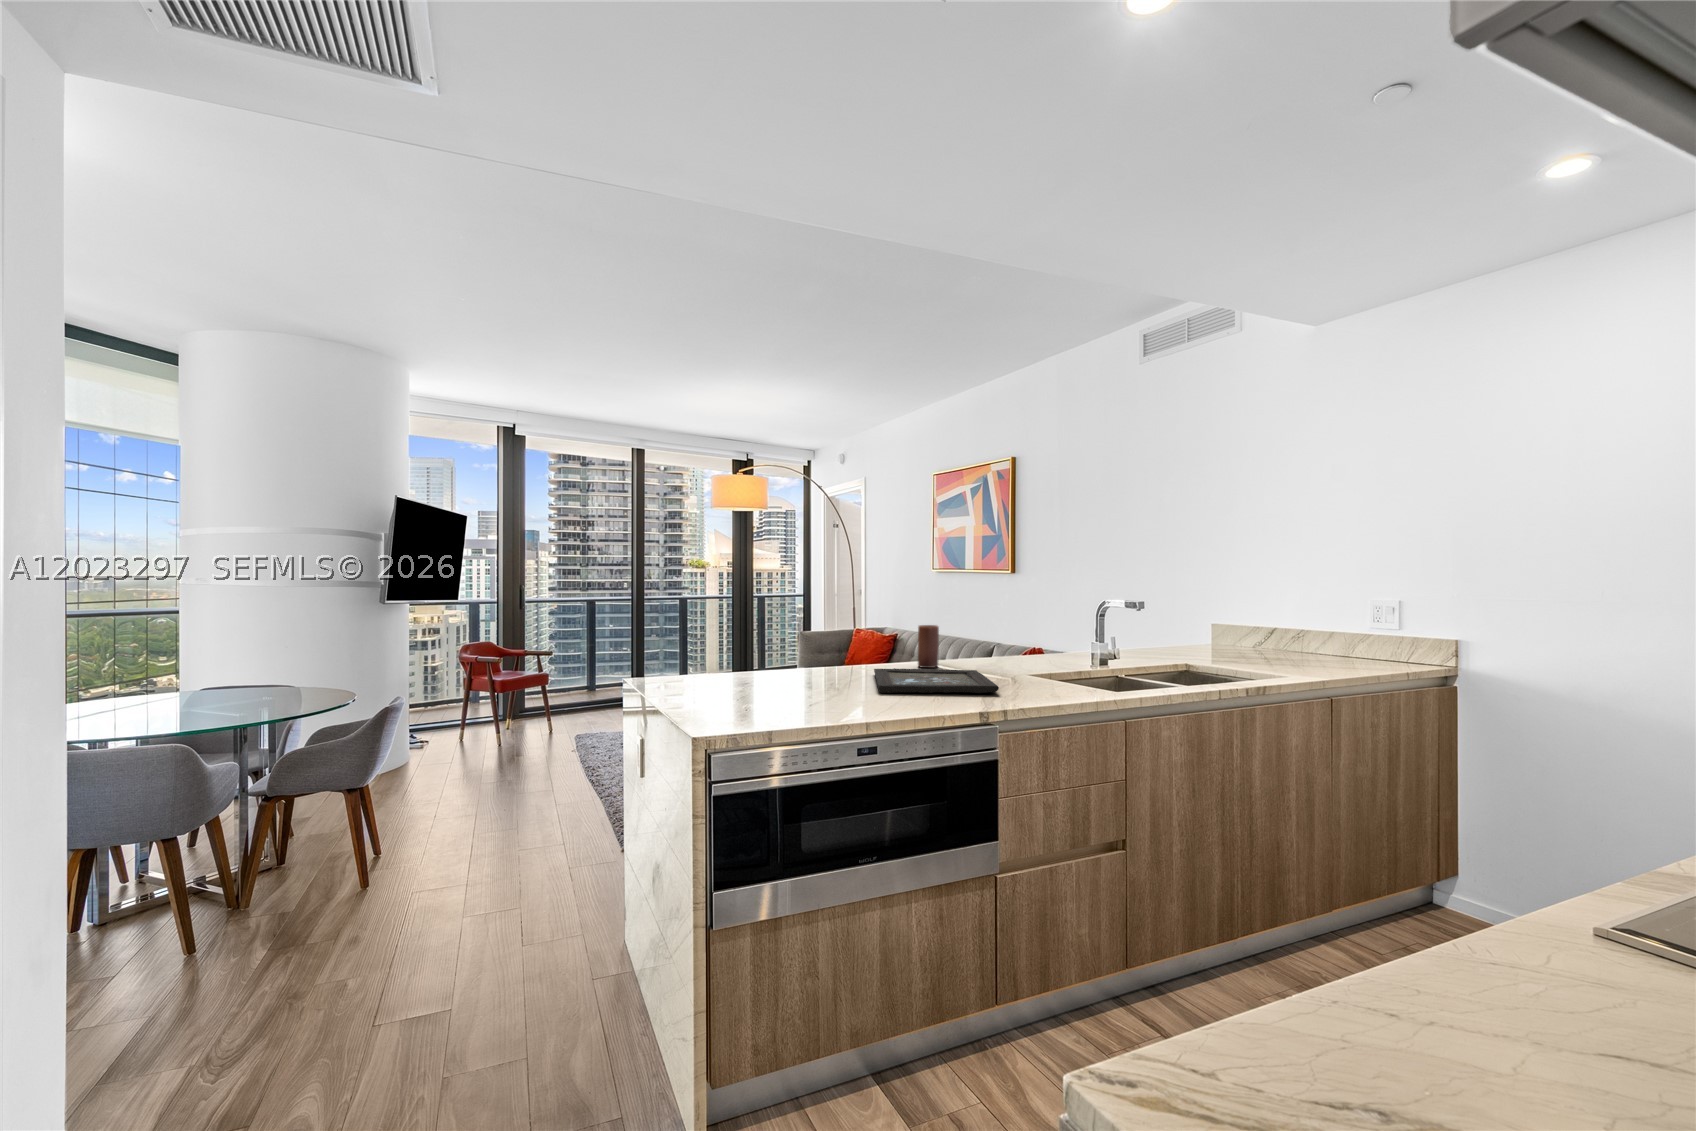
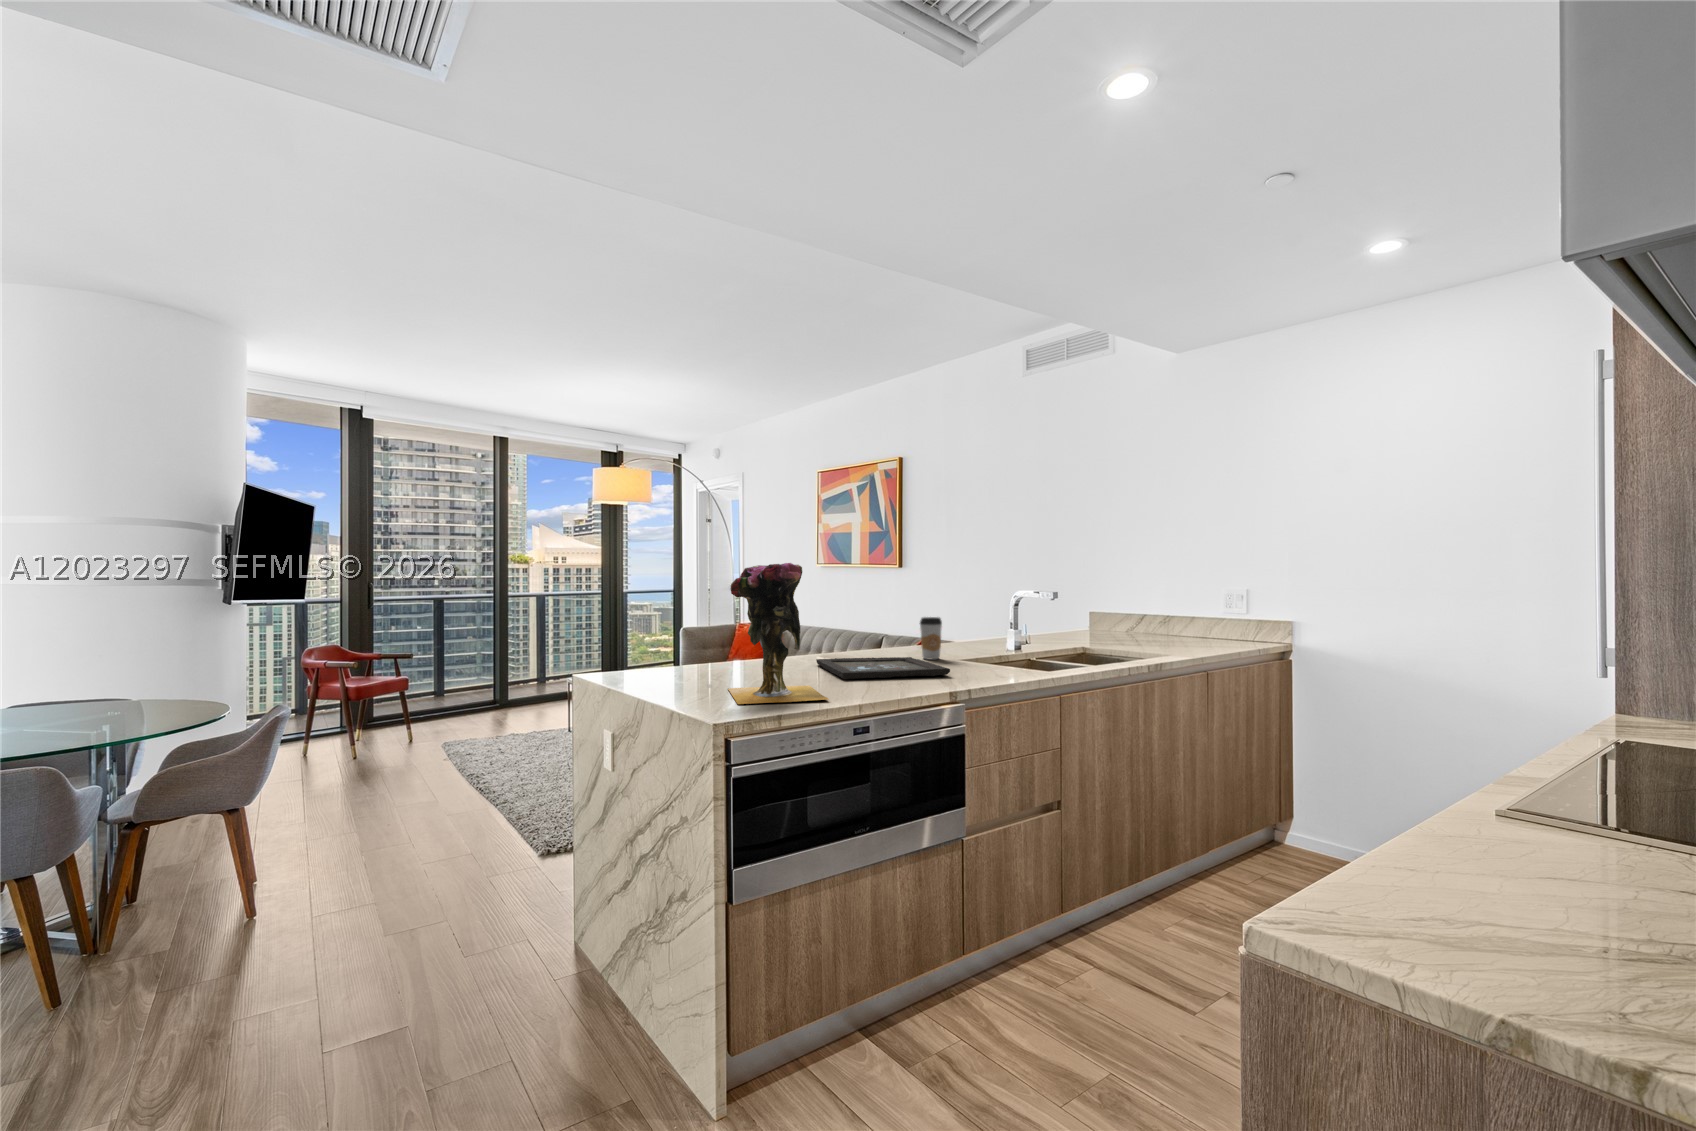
vase: none [734,569,835,717] -> present [728,563,828,704]
candle: present [918,625,939,668] -> none [848,616,867,658]
coffee cup: none [991,628,1015,673] -> present [920,617,942,659]

